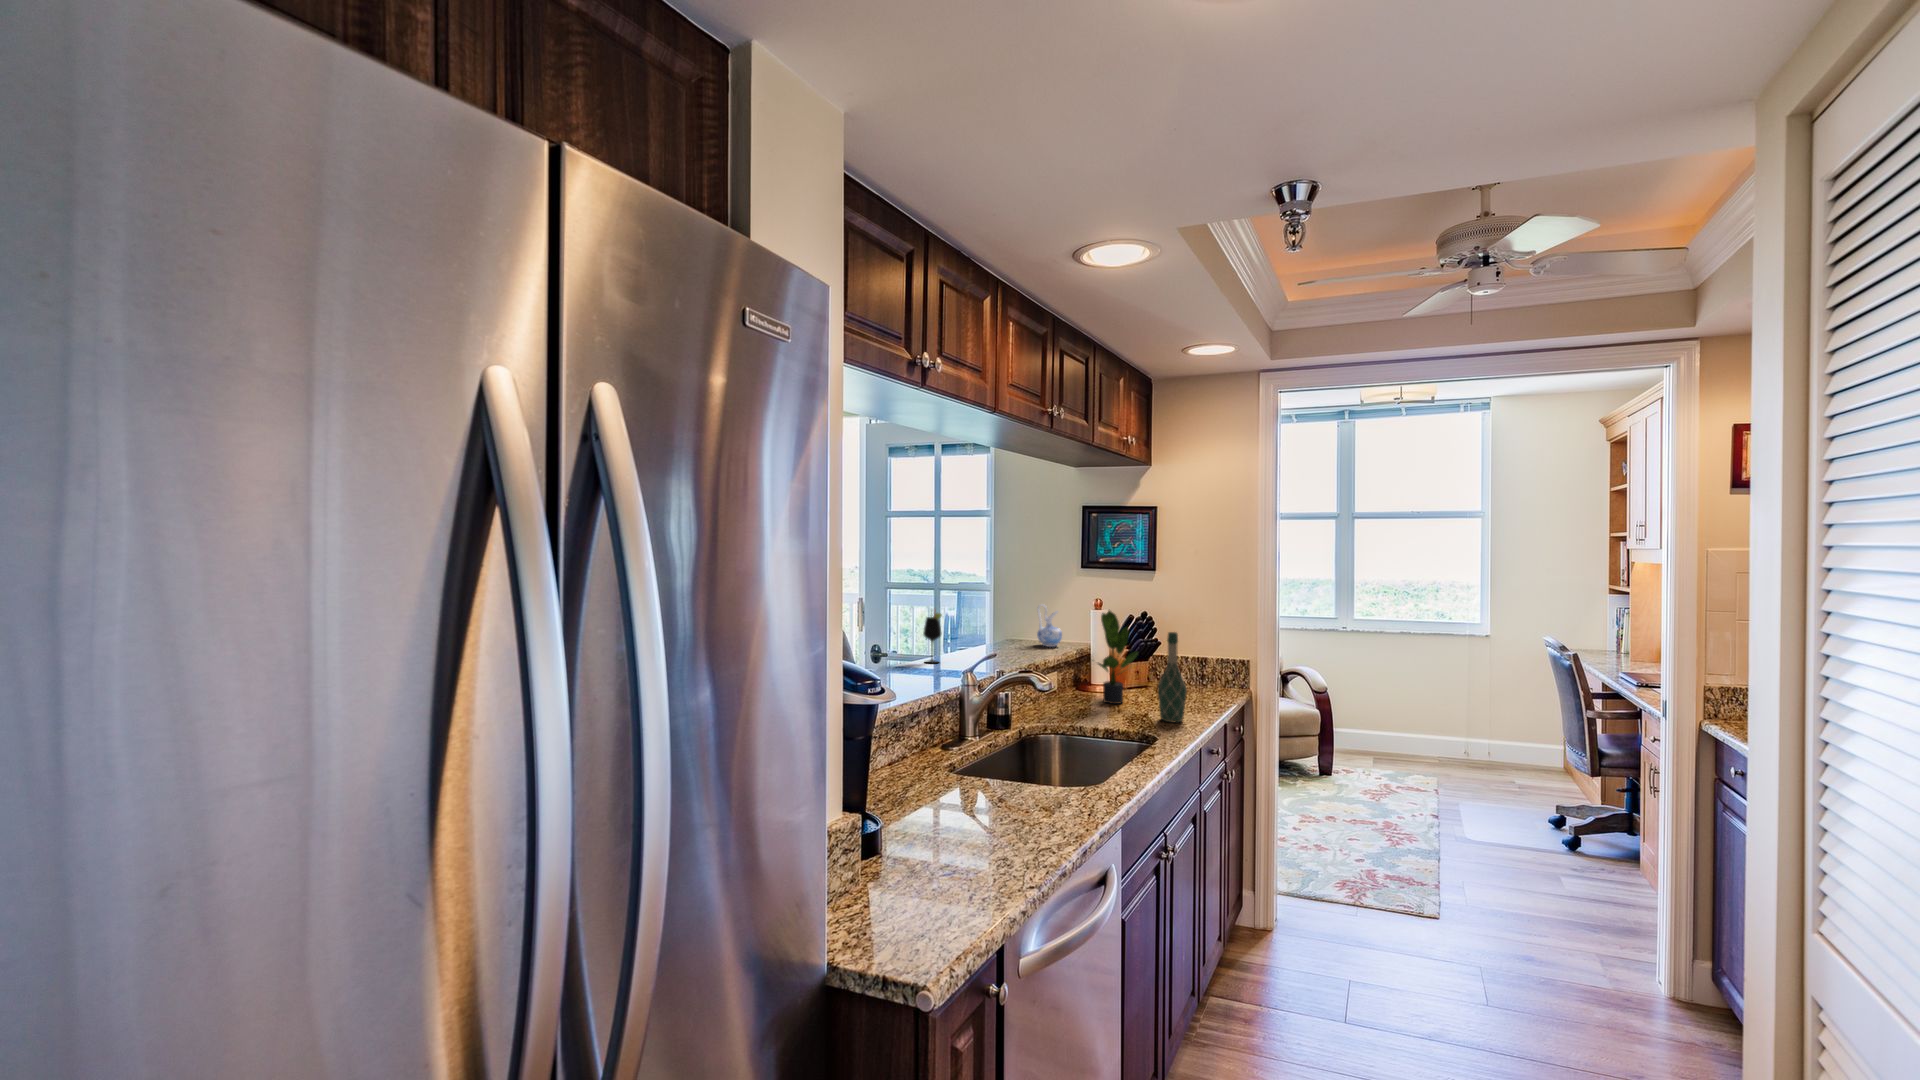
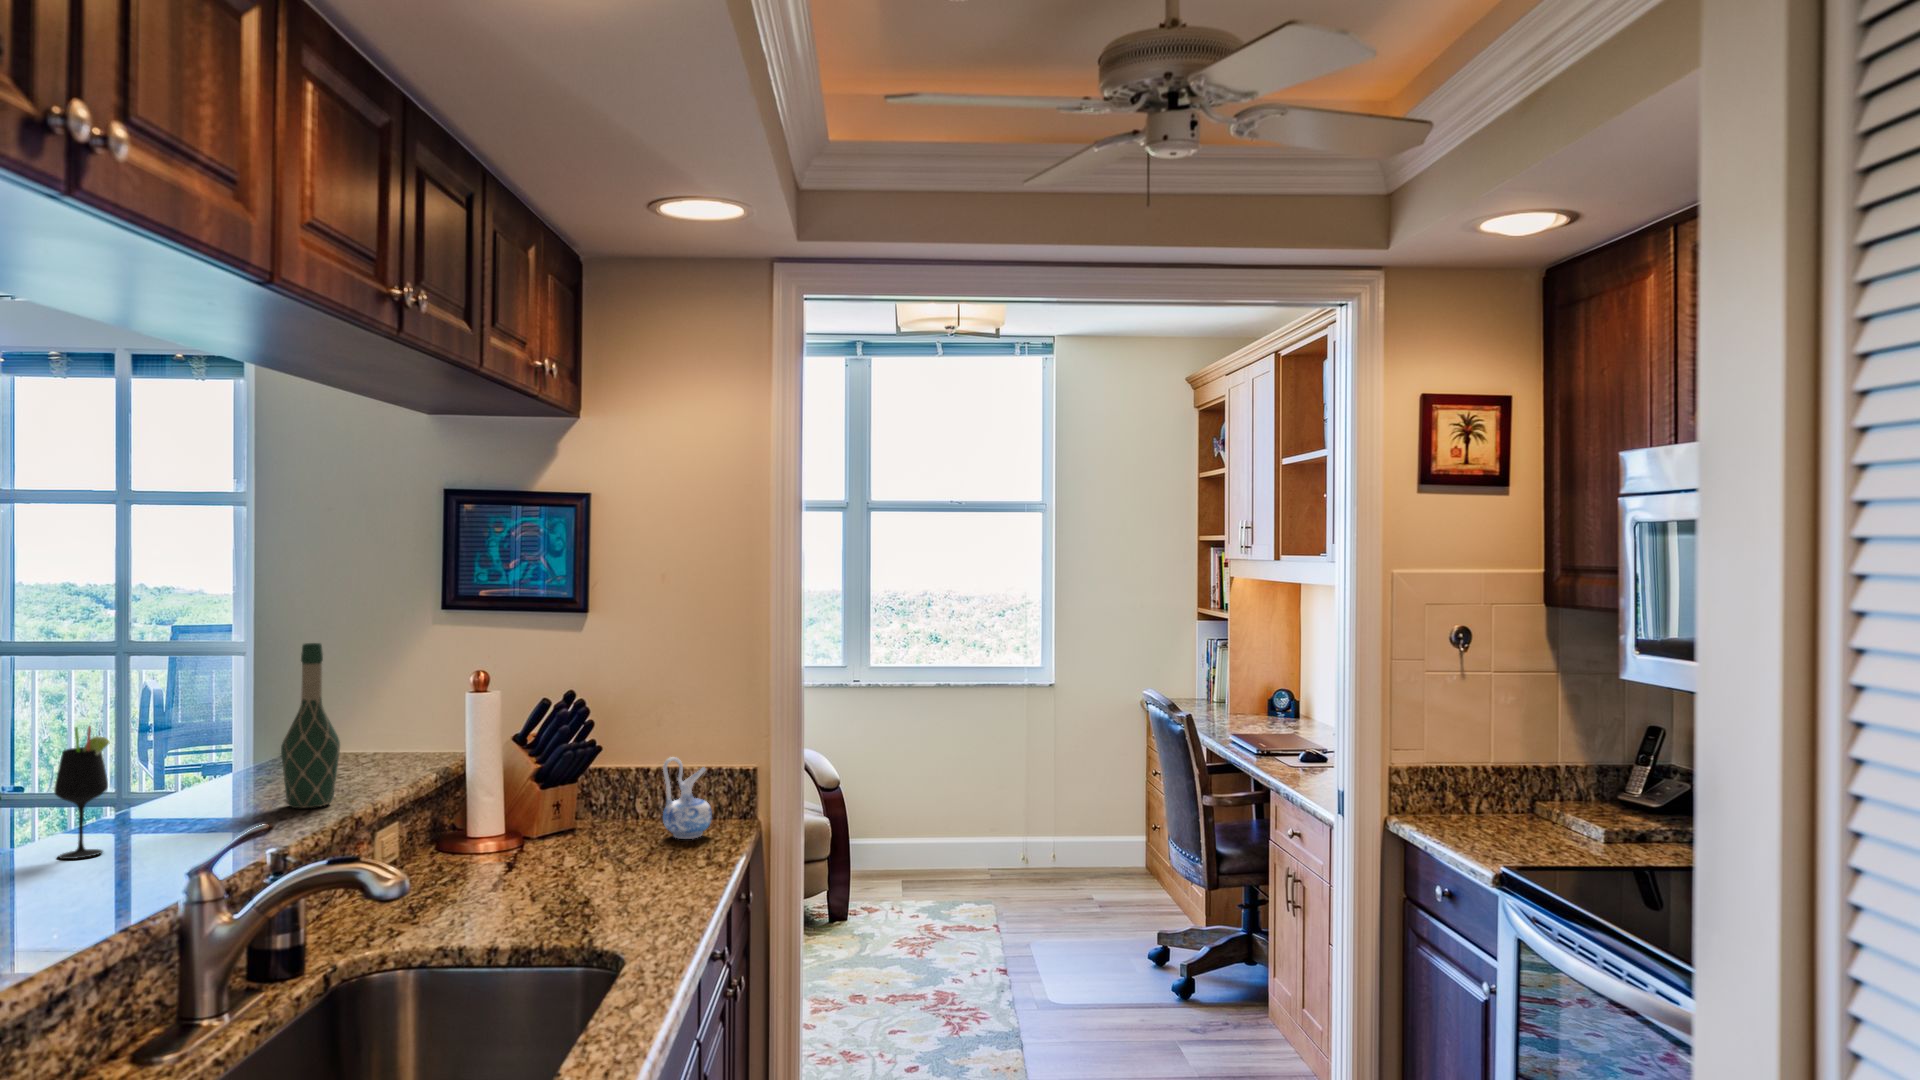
ceramic pitcher: present [1037,604,1062,647] -> present [663,757,712,839]
potted plant: present [1098,611,1138,704] -> none [474,694,572,878]
wine bottle: present [1158,632,1187,722] -> present [281,643,340,808]

